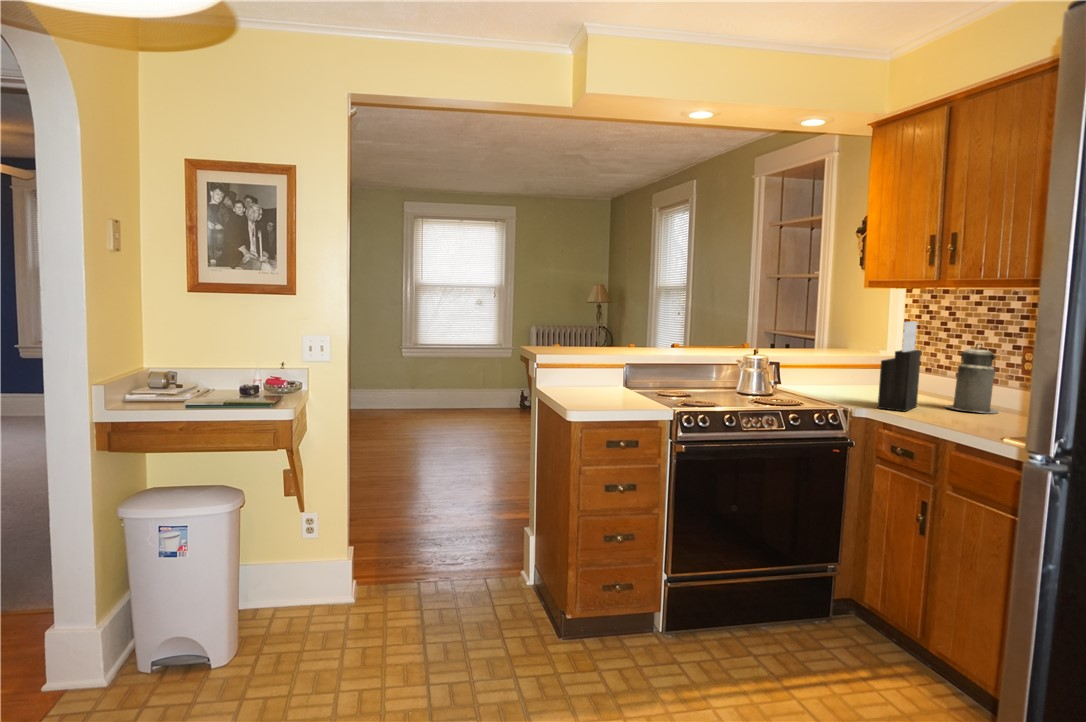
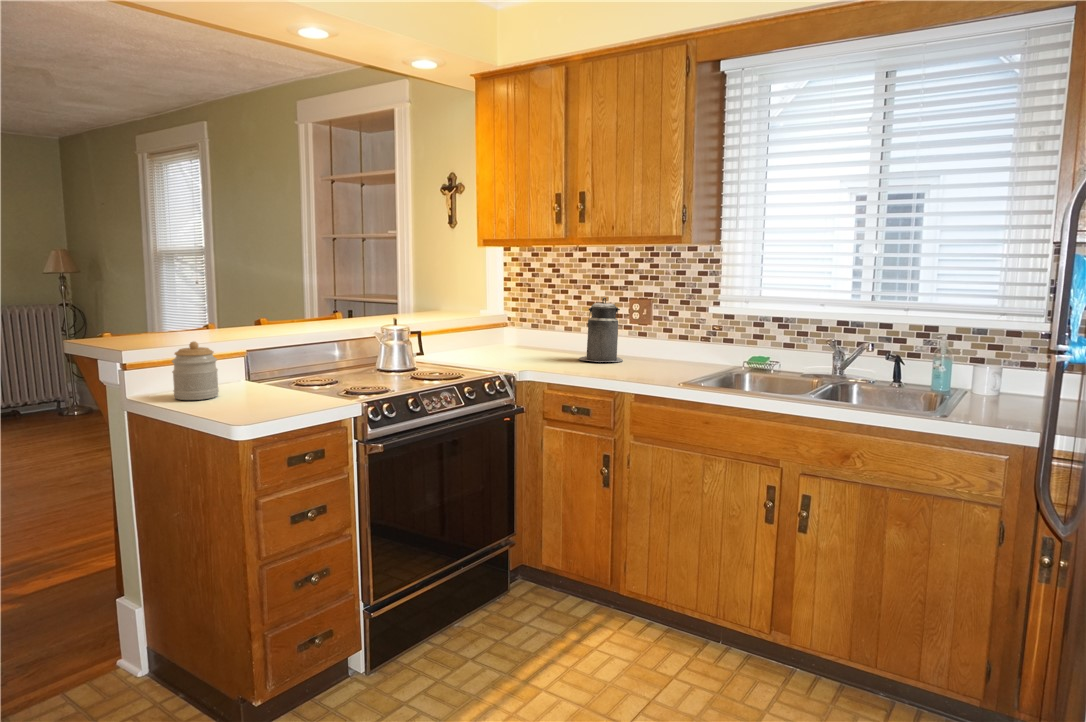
knife block: present [878,321,921,411] -> none [530,279,564,369]
jar: none [562,352,593,395] -> present [172,342,219,400]

